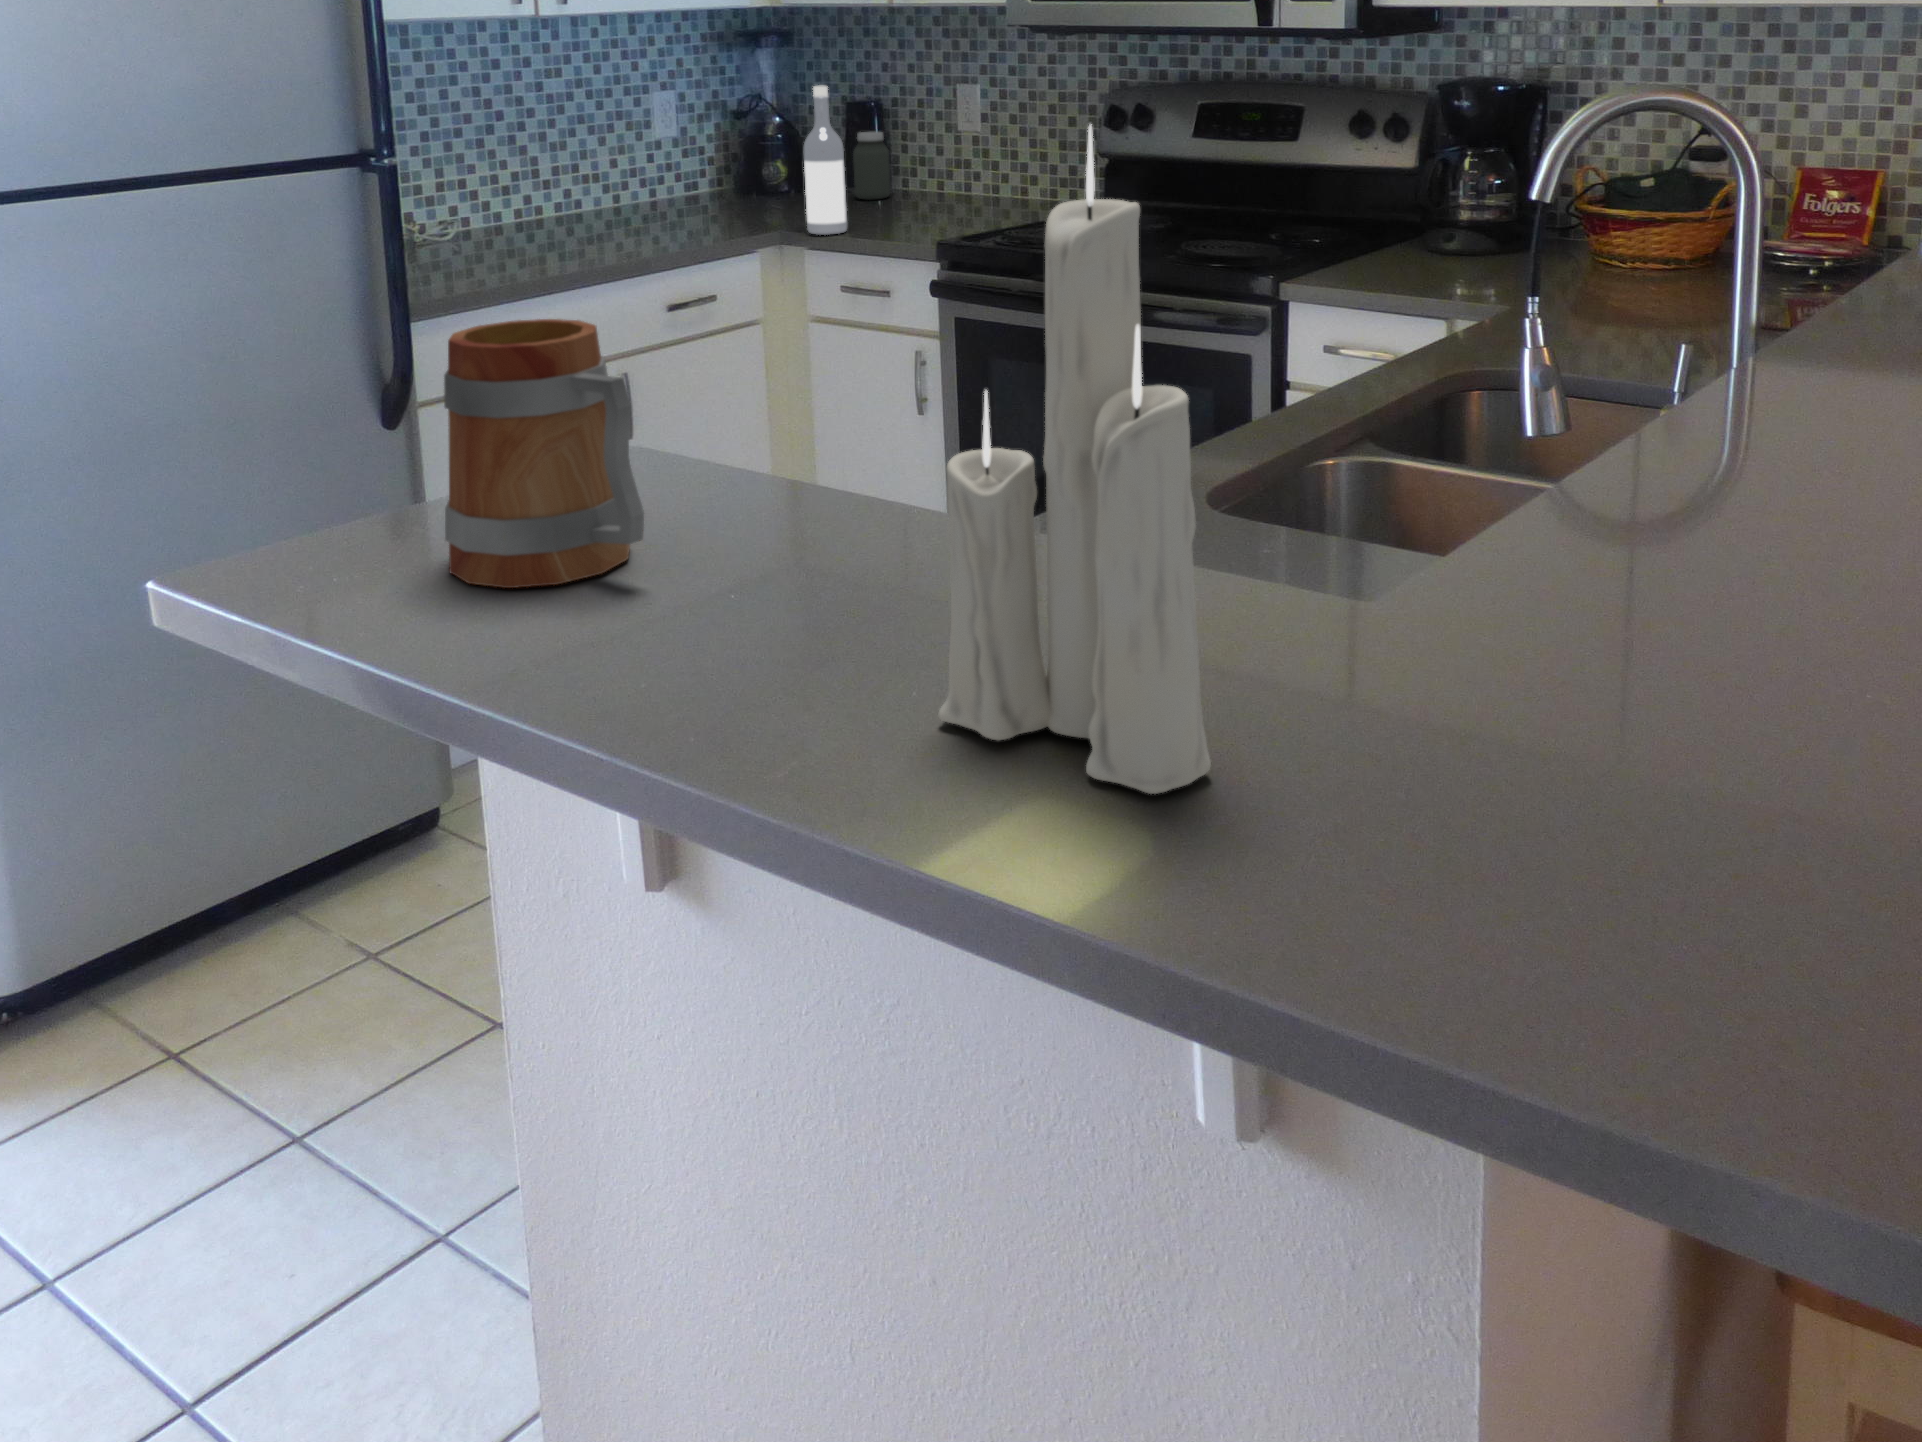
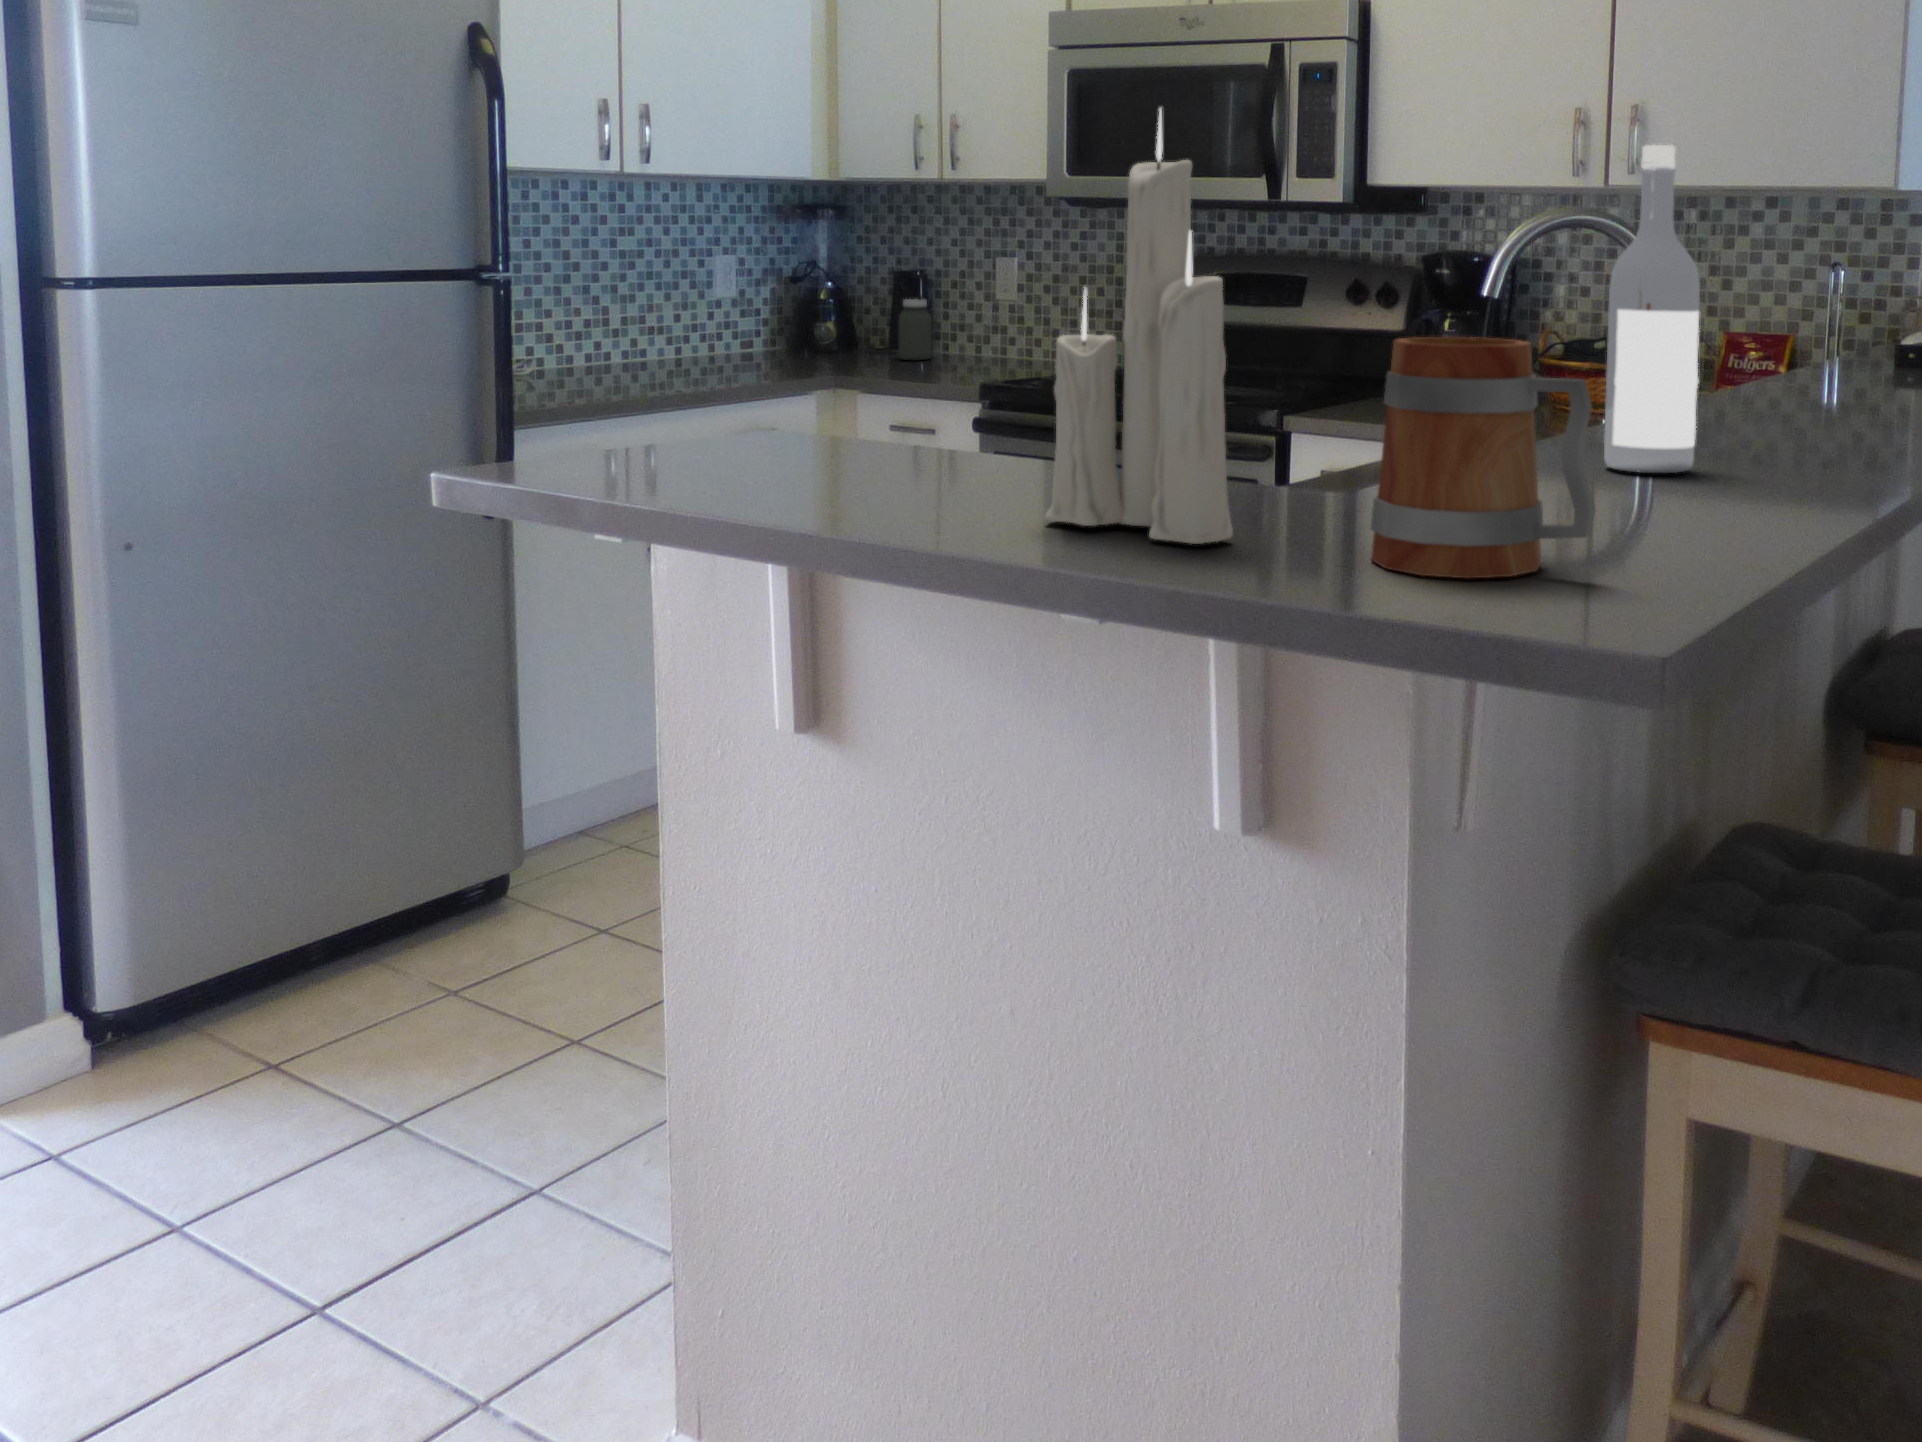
wine bottle: present [804,86,847,235] -> present [1604,145,1700,473]
mug: present [444,319,644,588] -> present [1371,337,1595,578]

